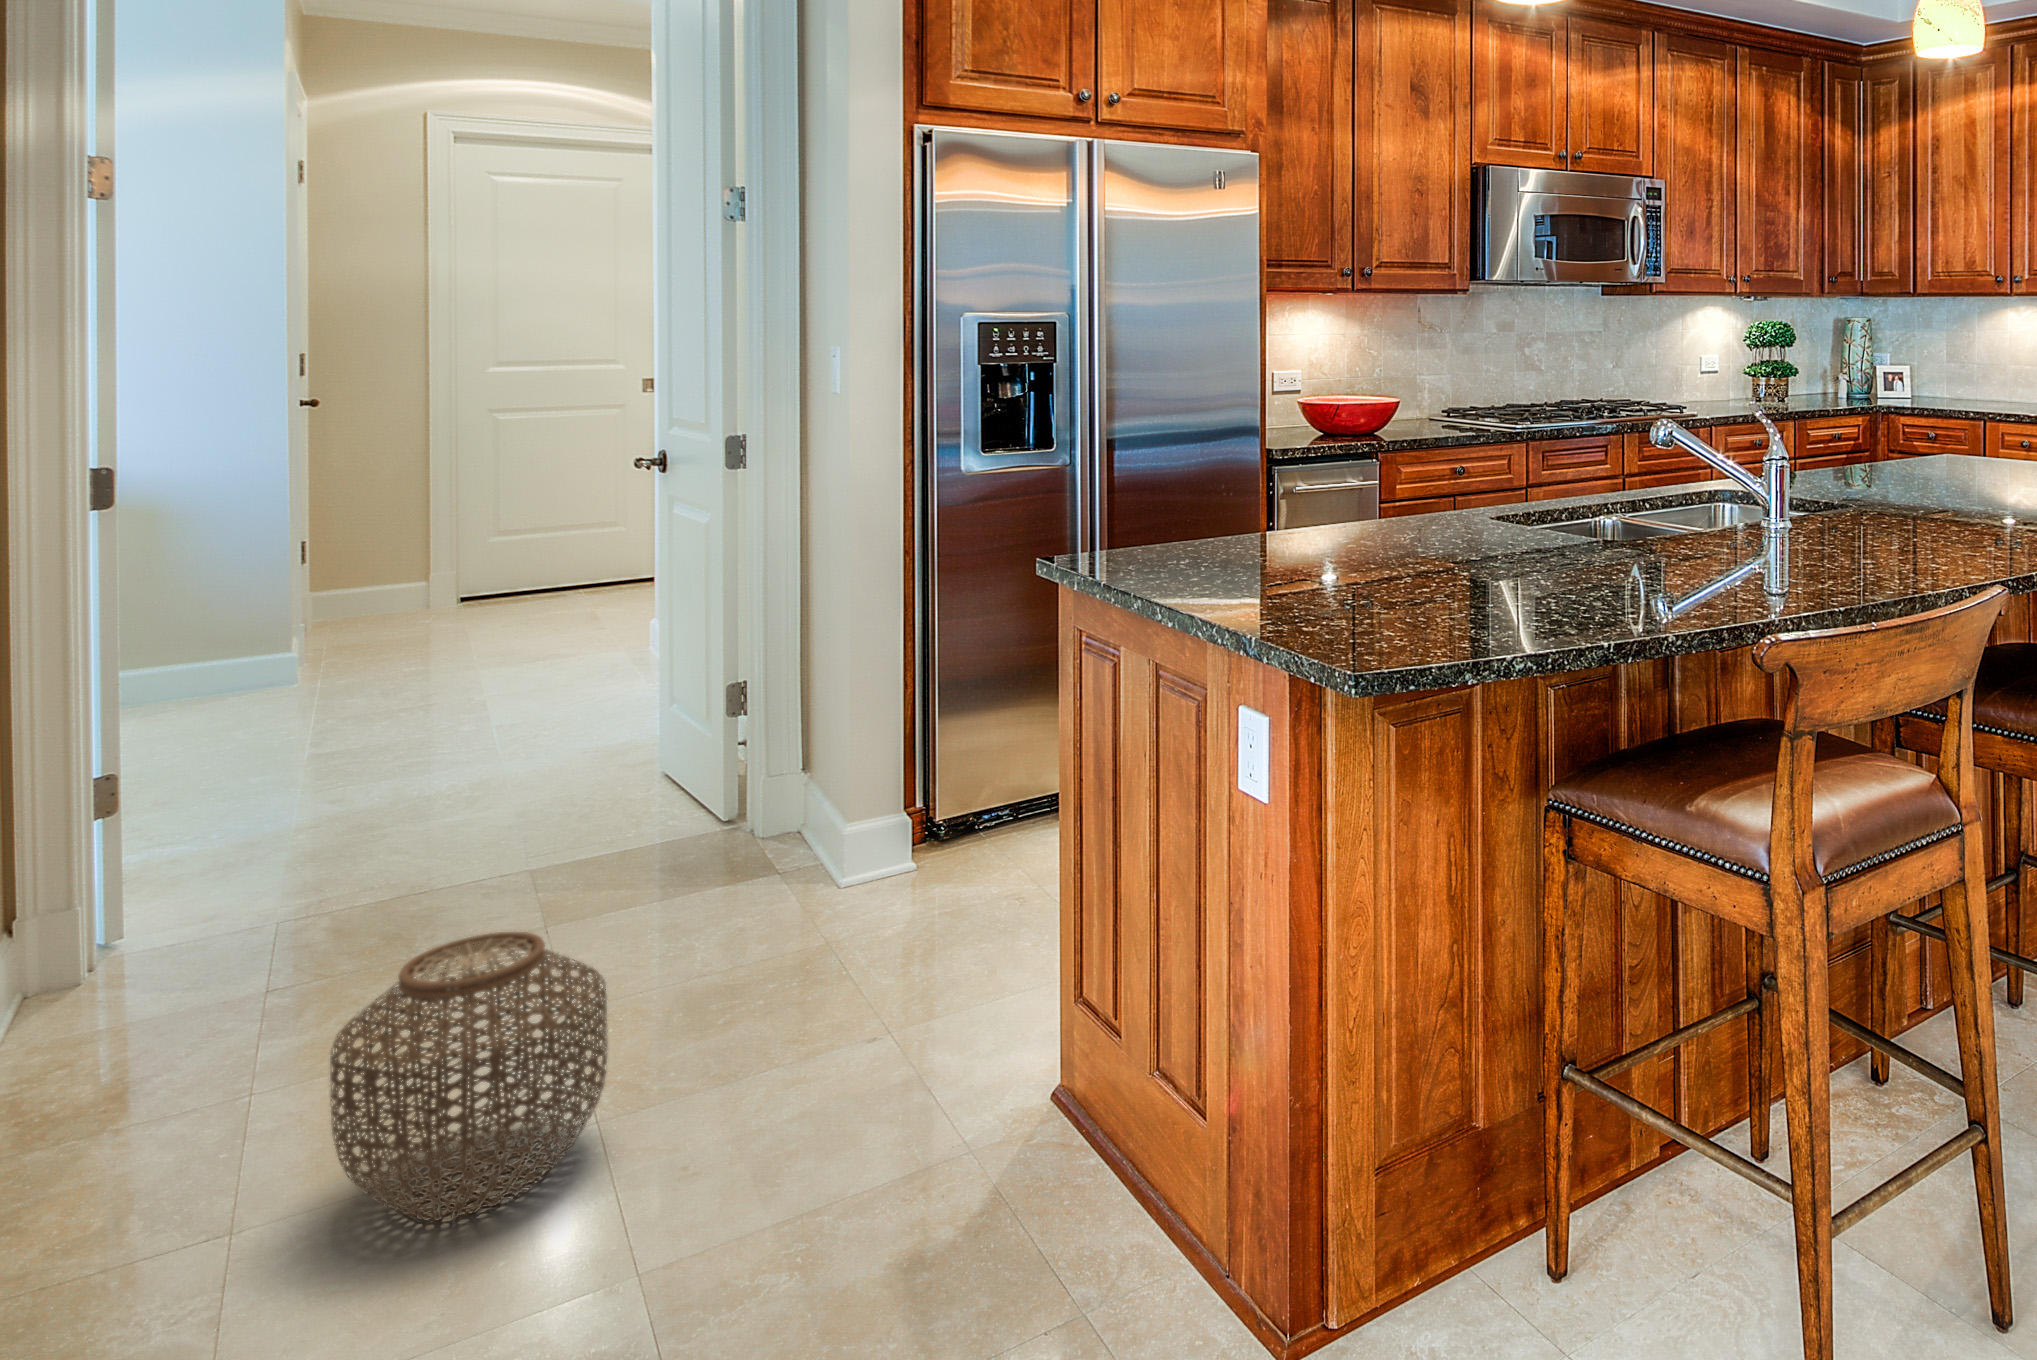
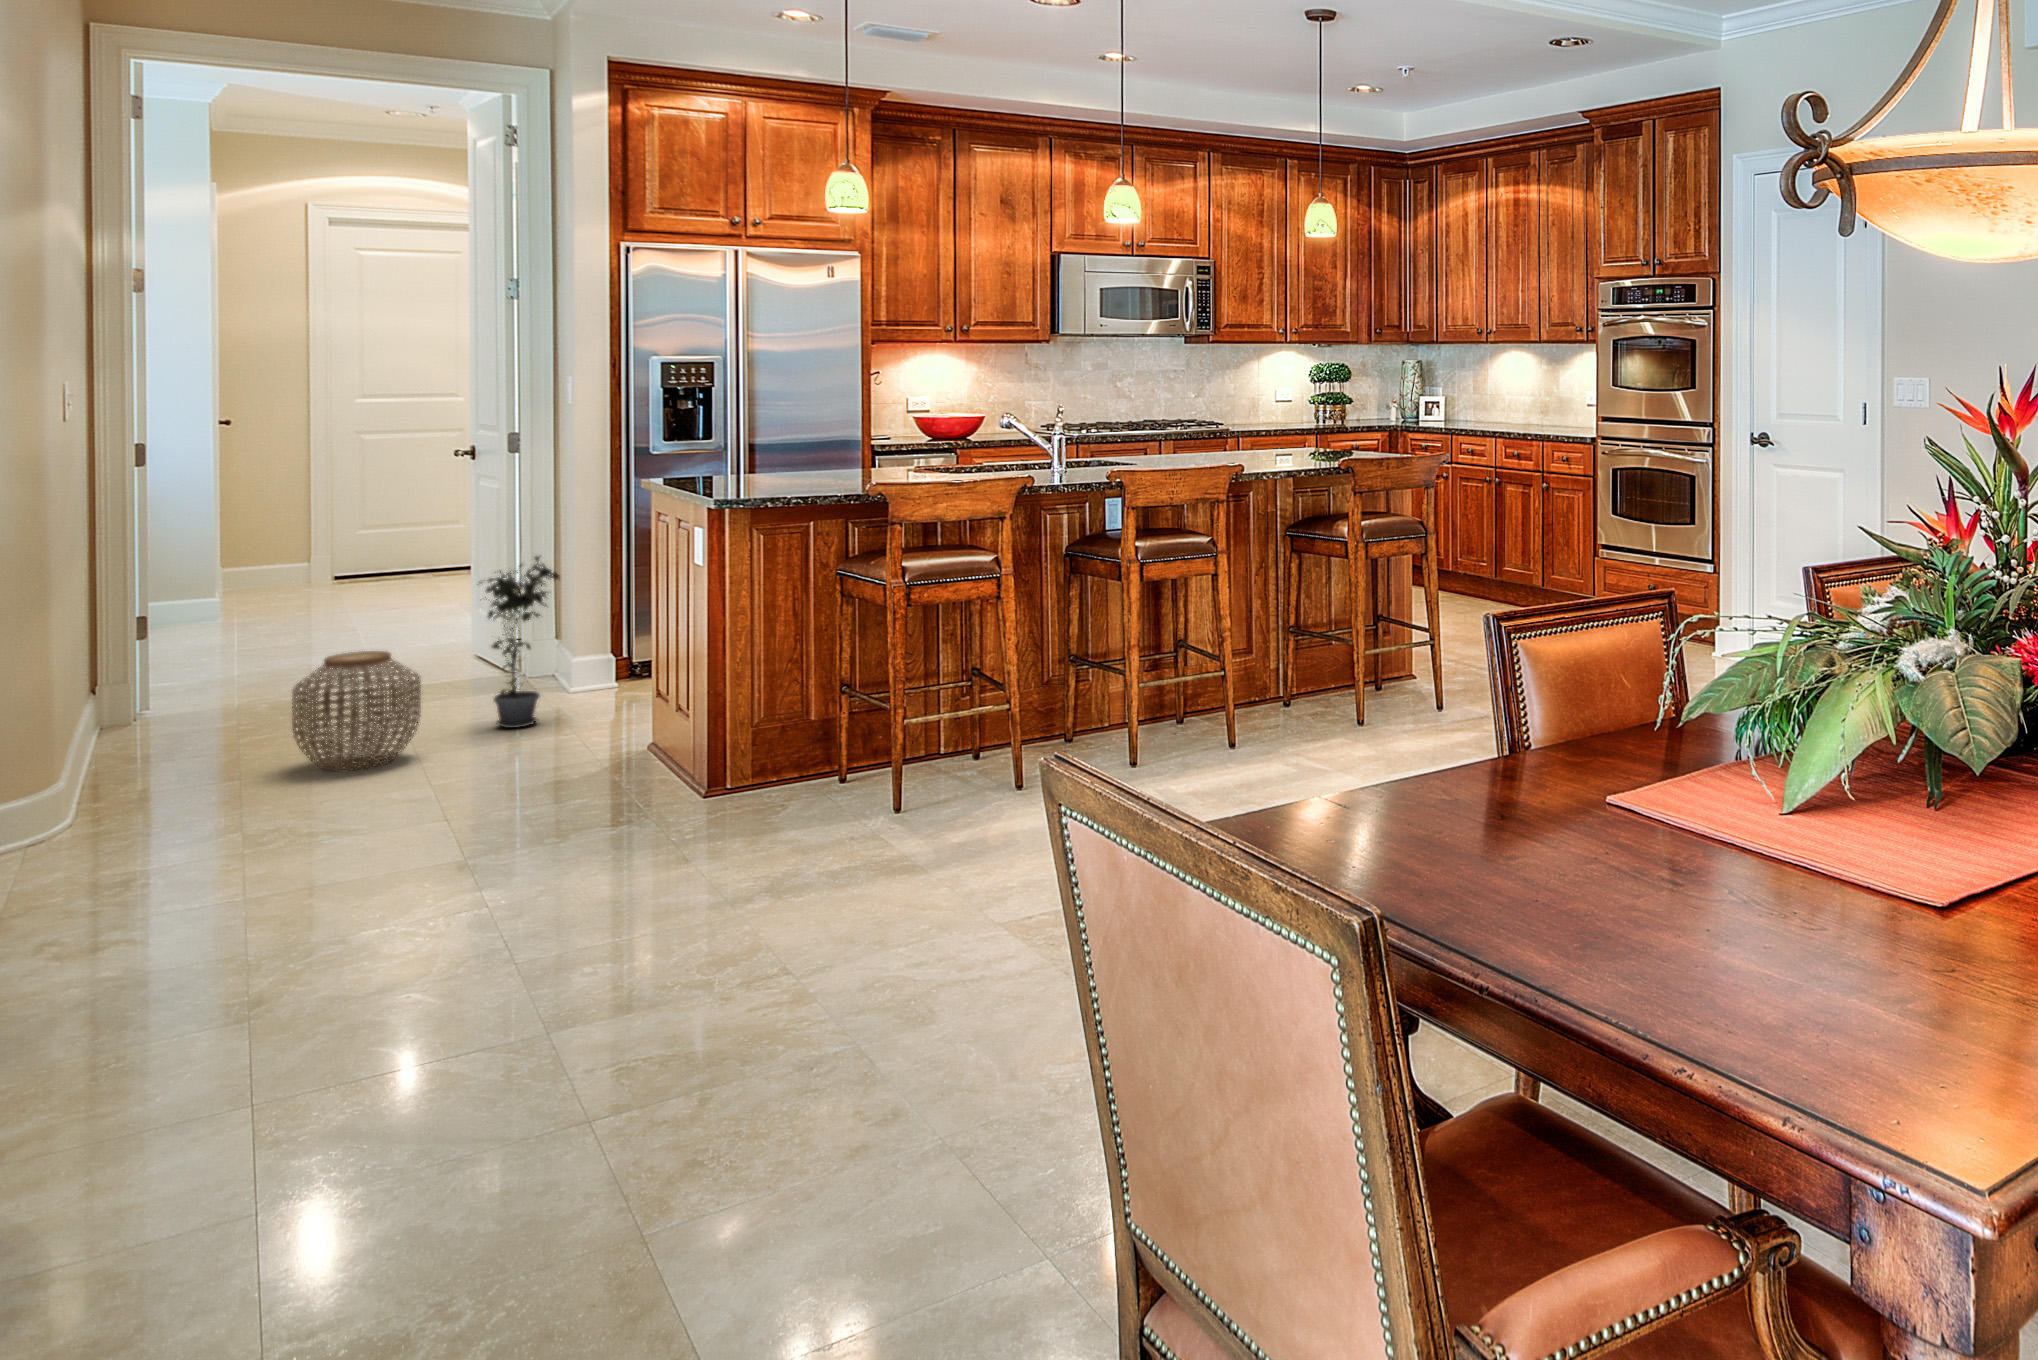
potted plant: none [708,690,855,1020] -> present [486,556,560,728]

